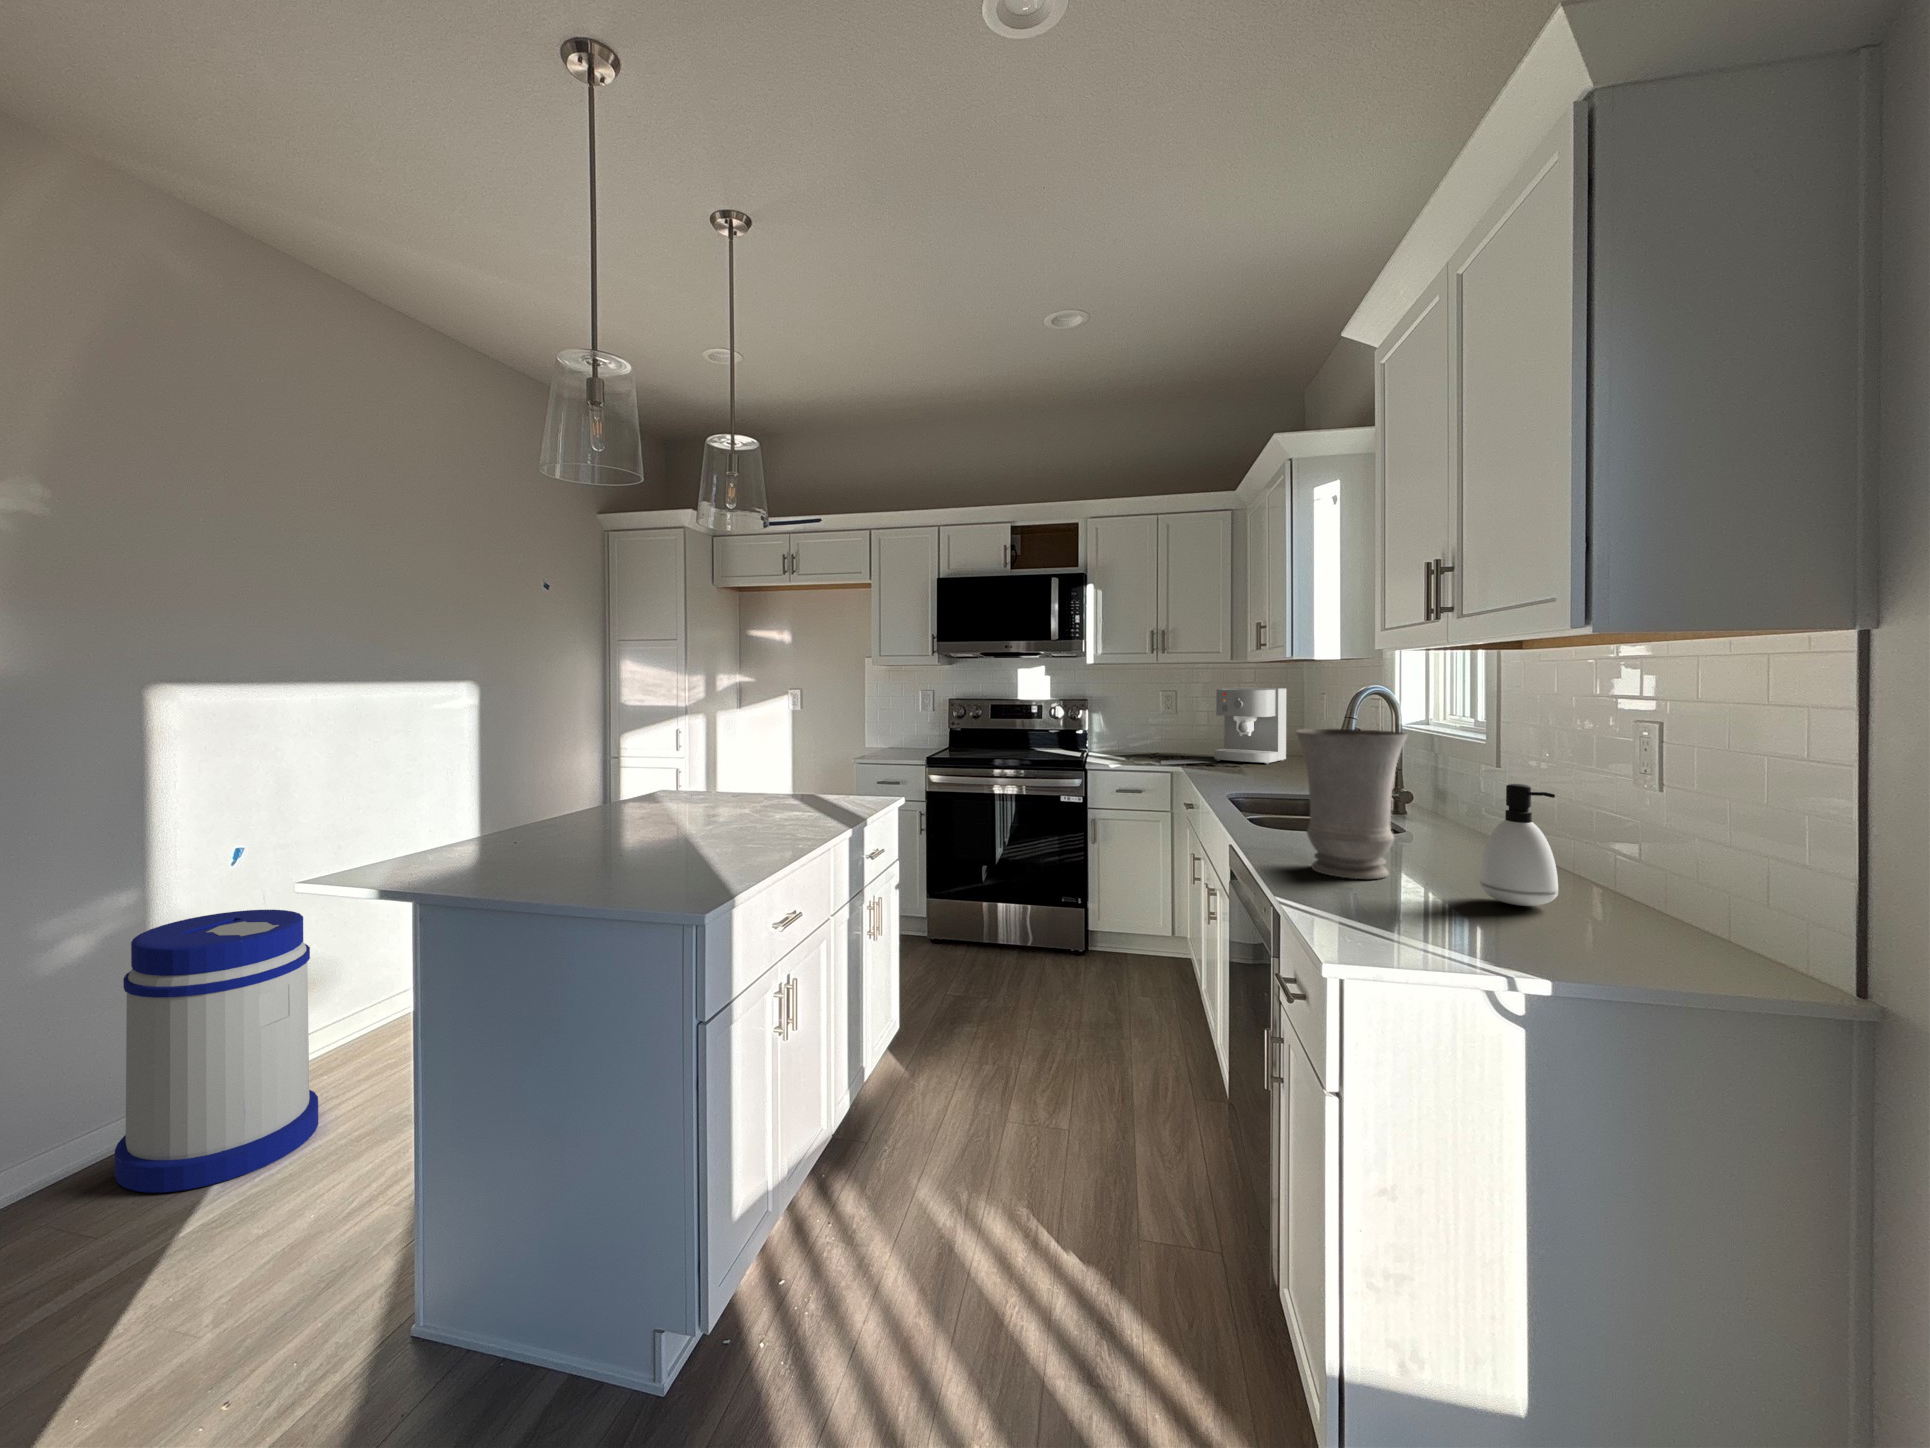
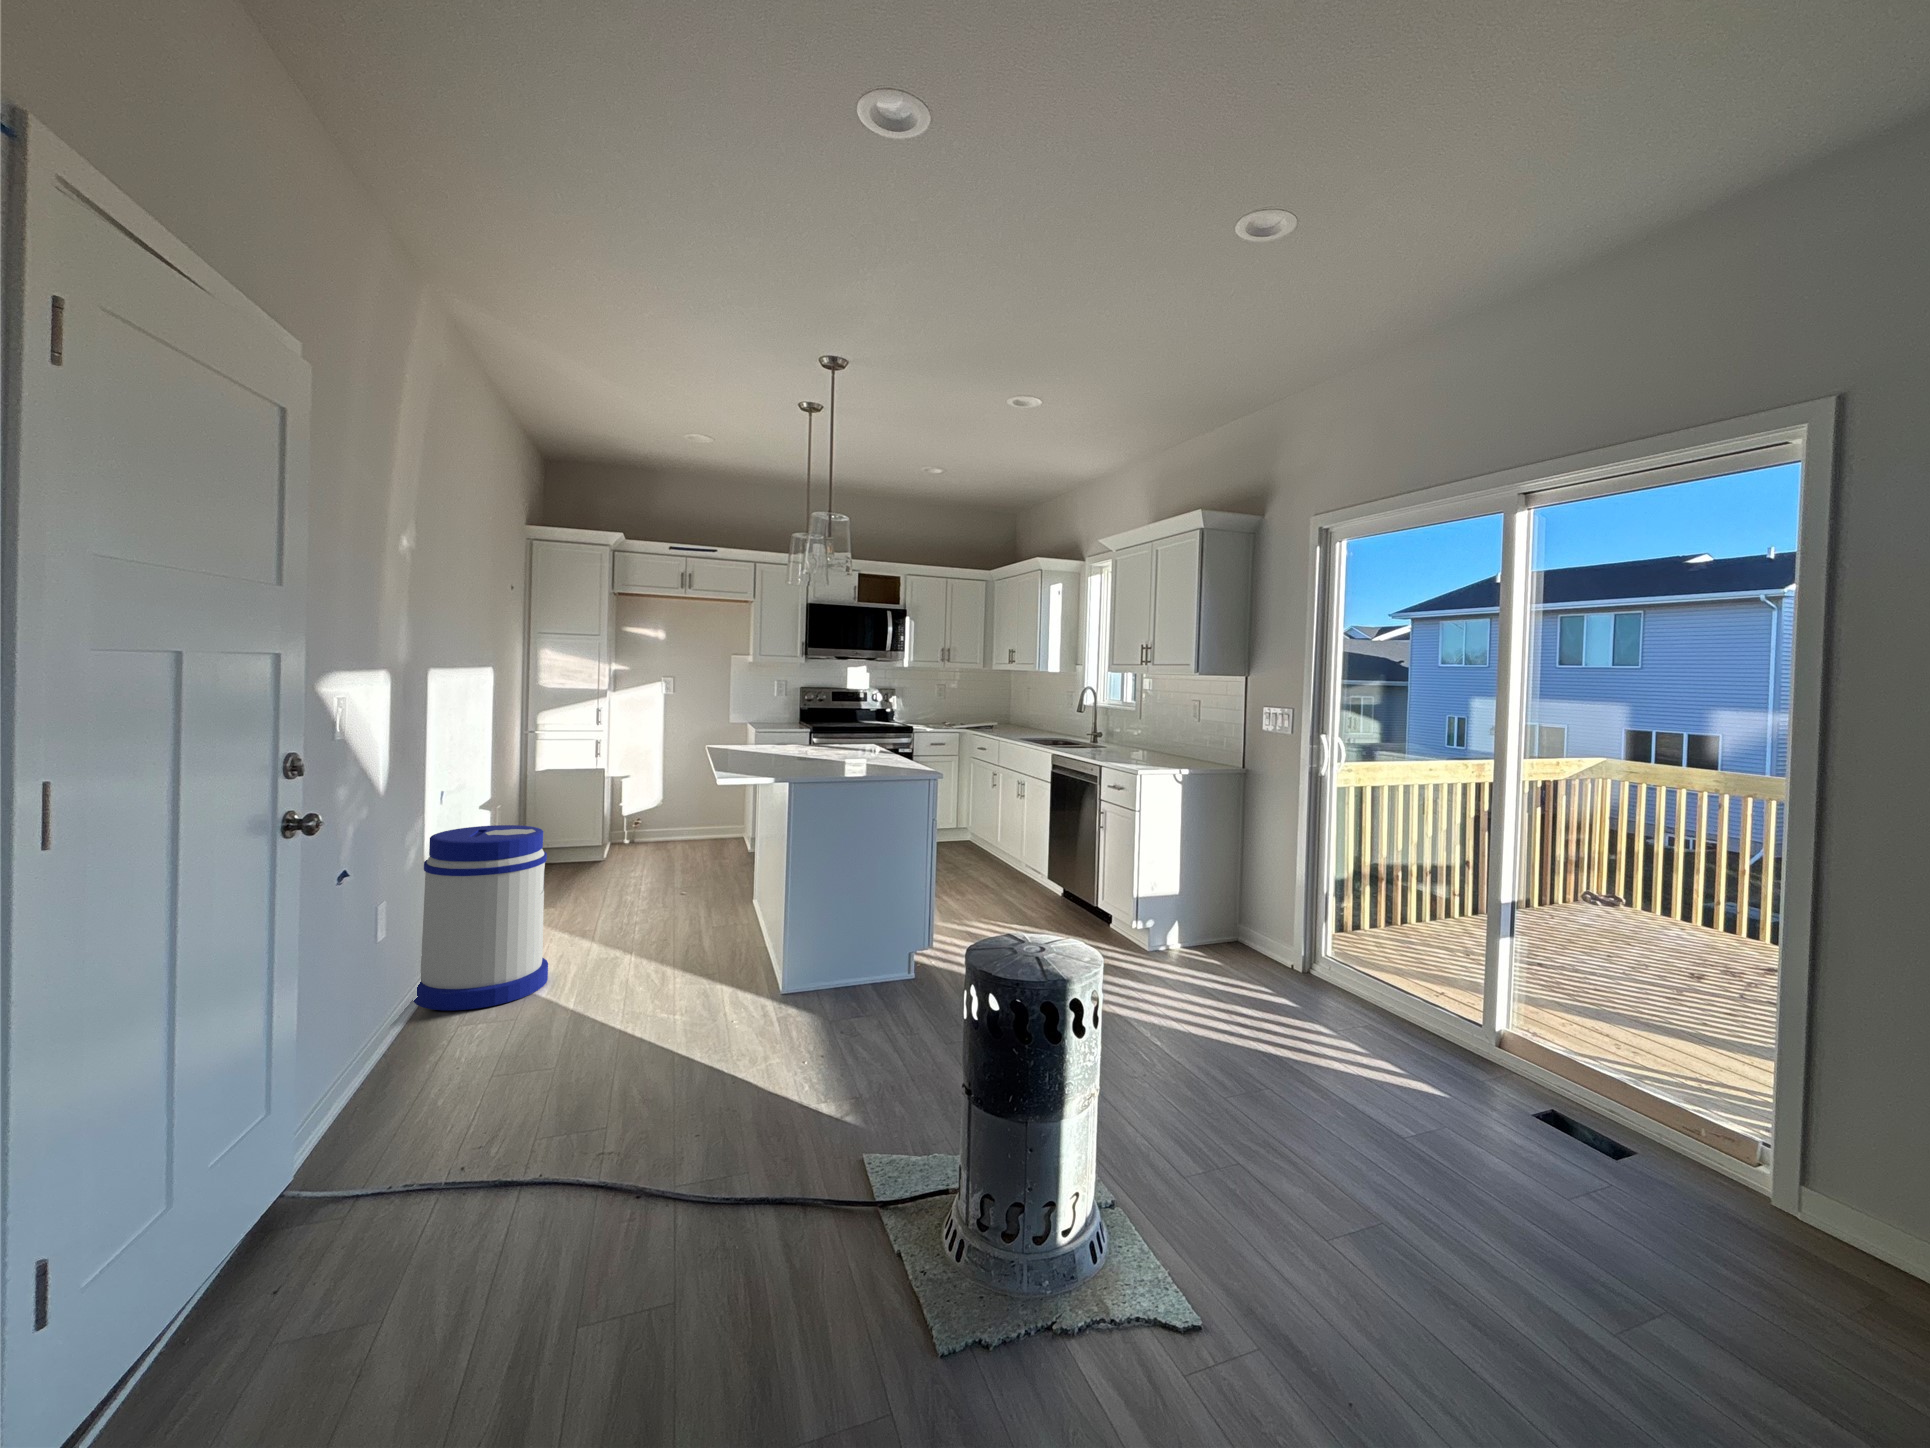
coffee maker: present [1214,688,1286,764] -> none [970,684,1006,728]
vase: present [1296,729,1407,879] -> none [1098,700,1138,758]
soap dispenser: present [1479,784,1558,906] -> none [1164,718,1188,760]

